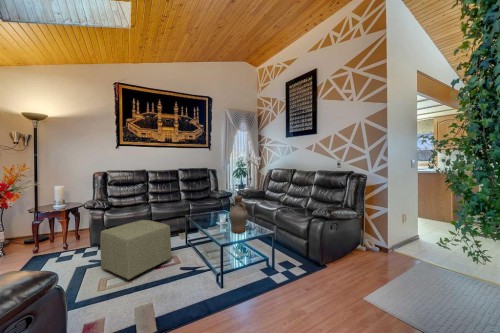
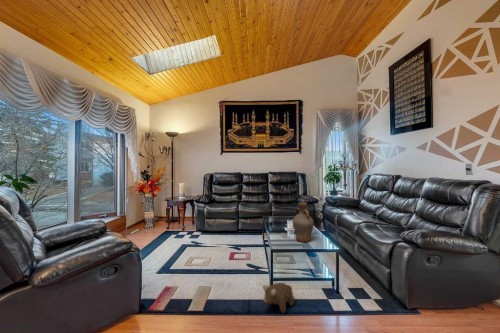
ottoman: present [100,220,171,280] -> none [195,216,244,264]
plush toy: none [218,274,244,302] -> present [262,283,294,313]

